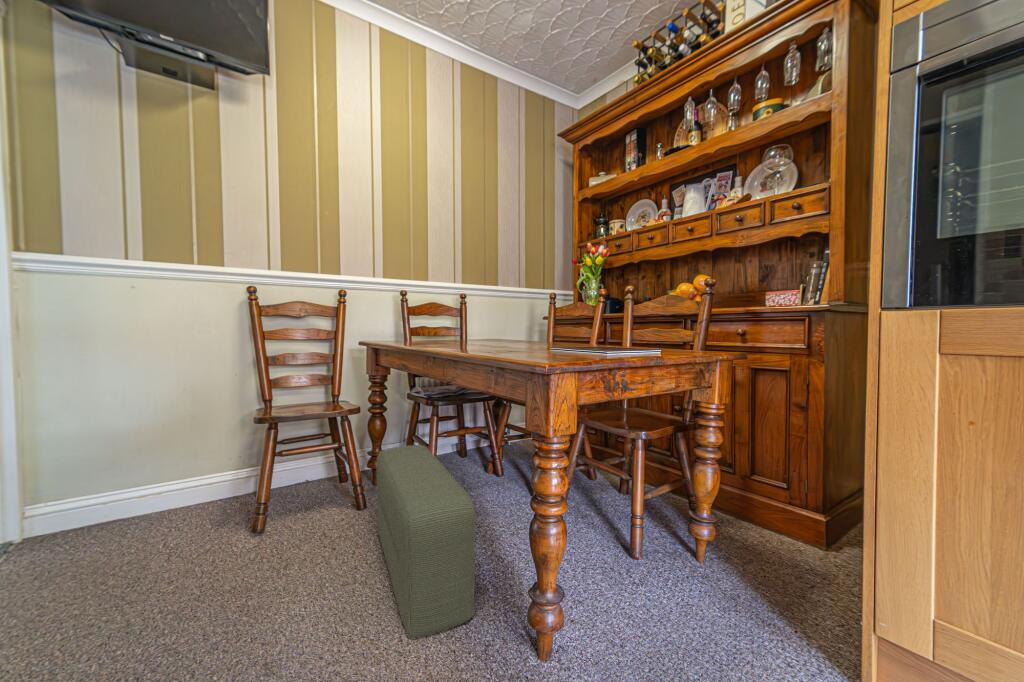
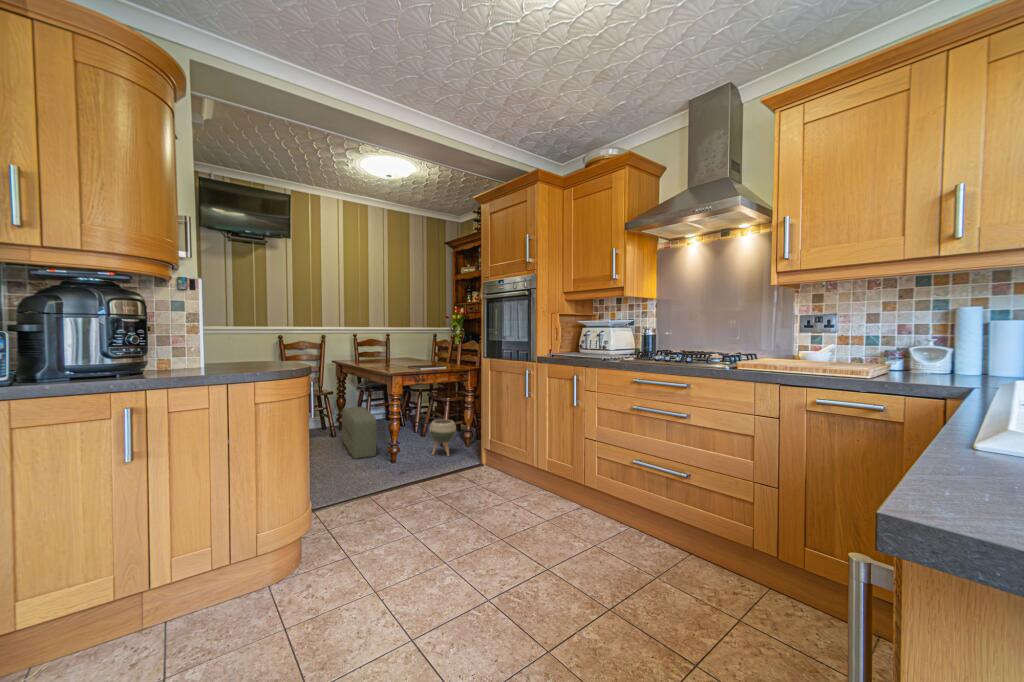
planter: none [631,500,718,631] -> present [429,419,456,456]

